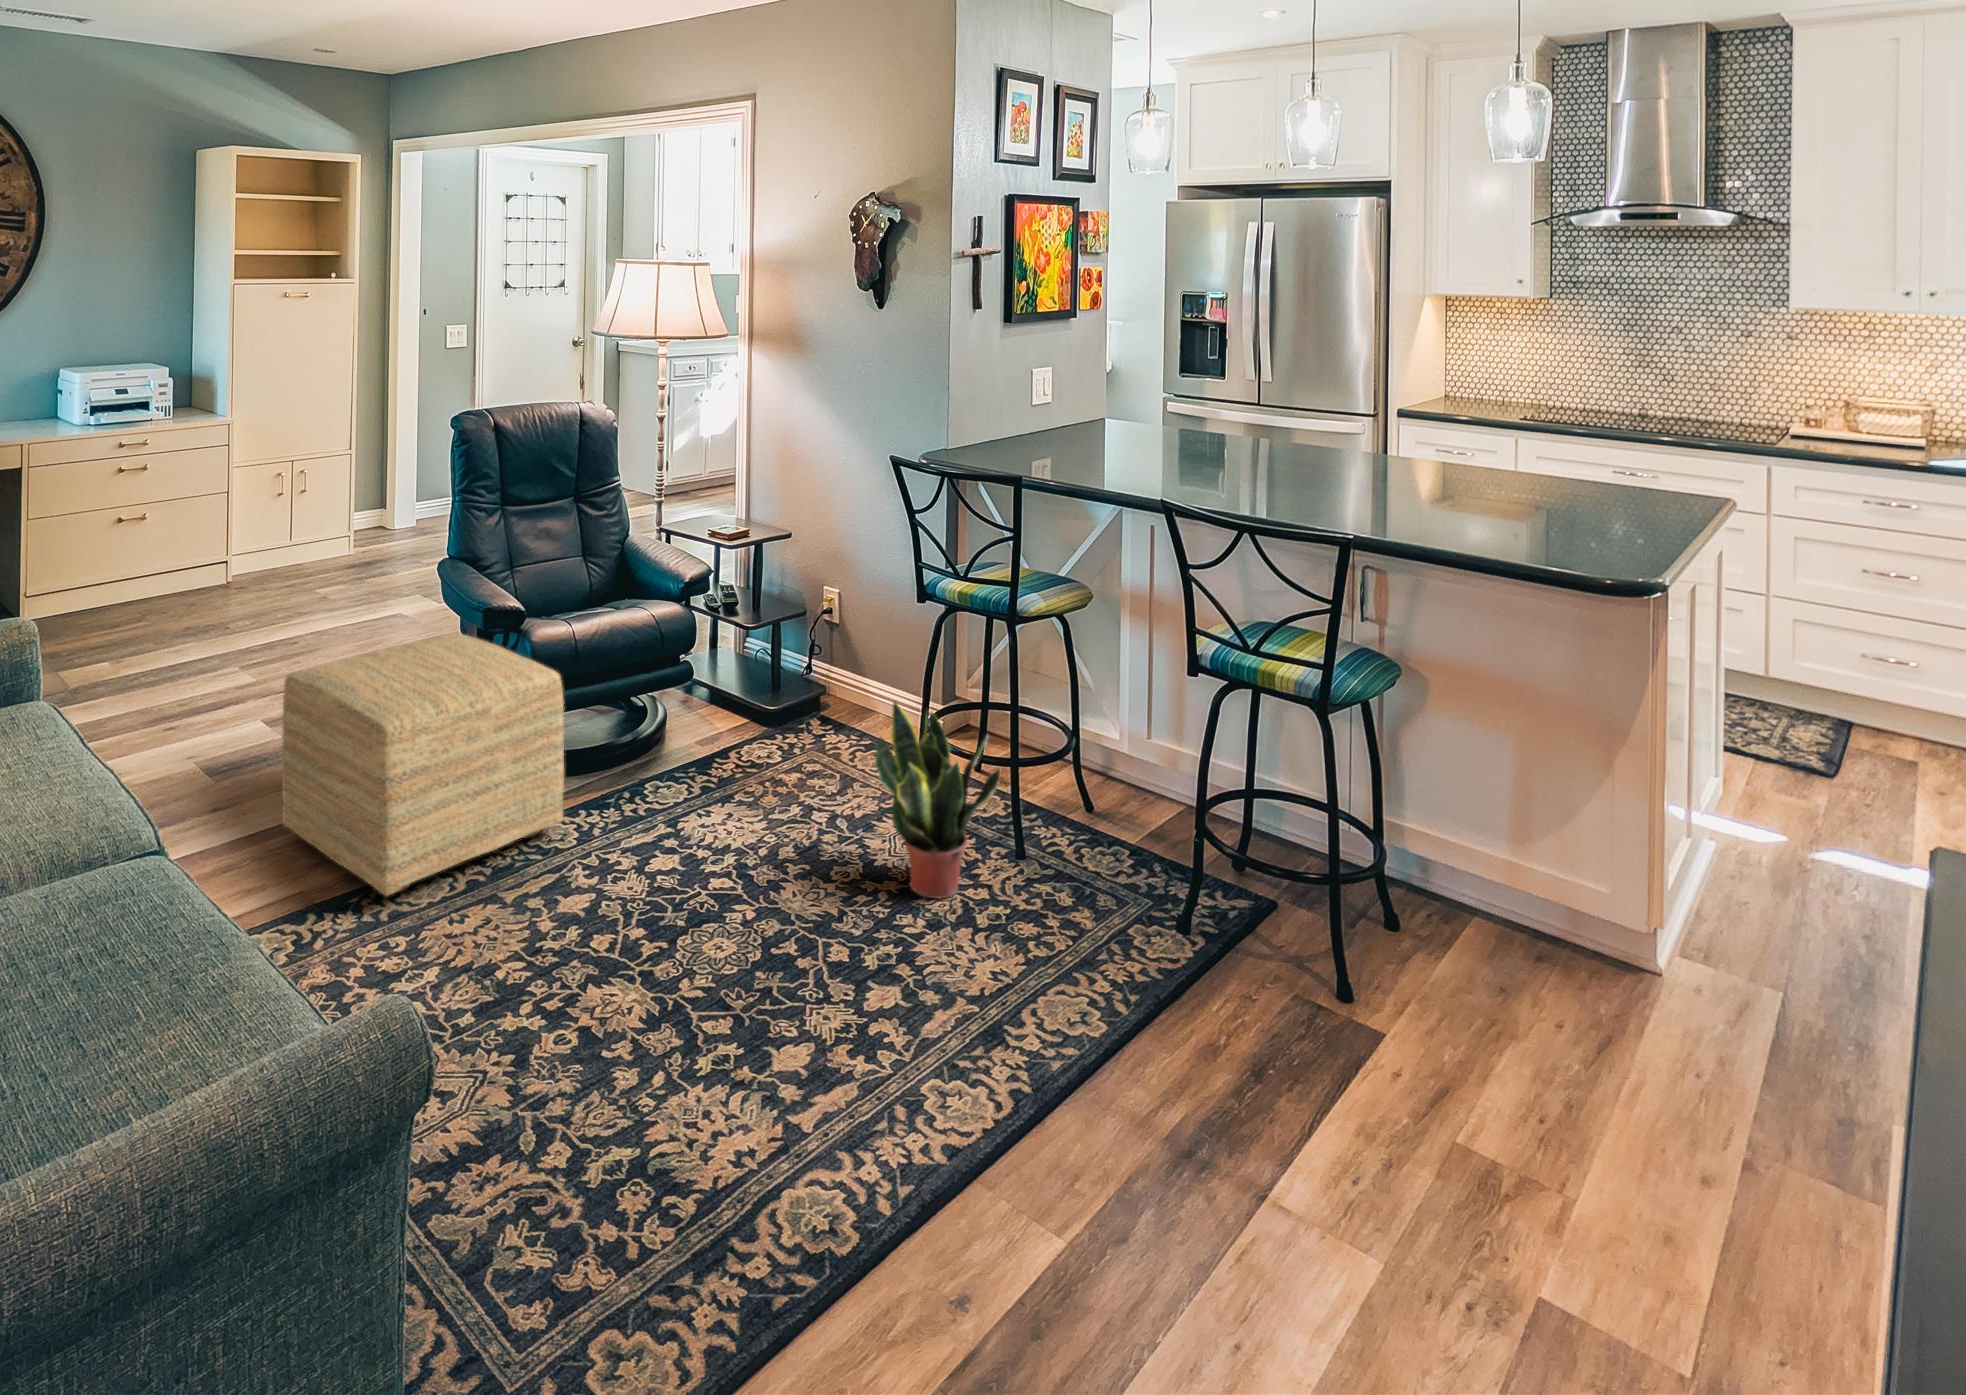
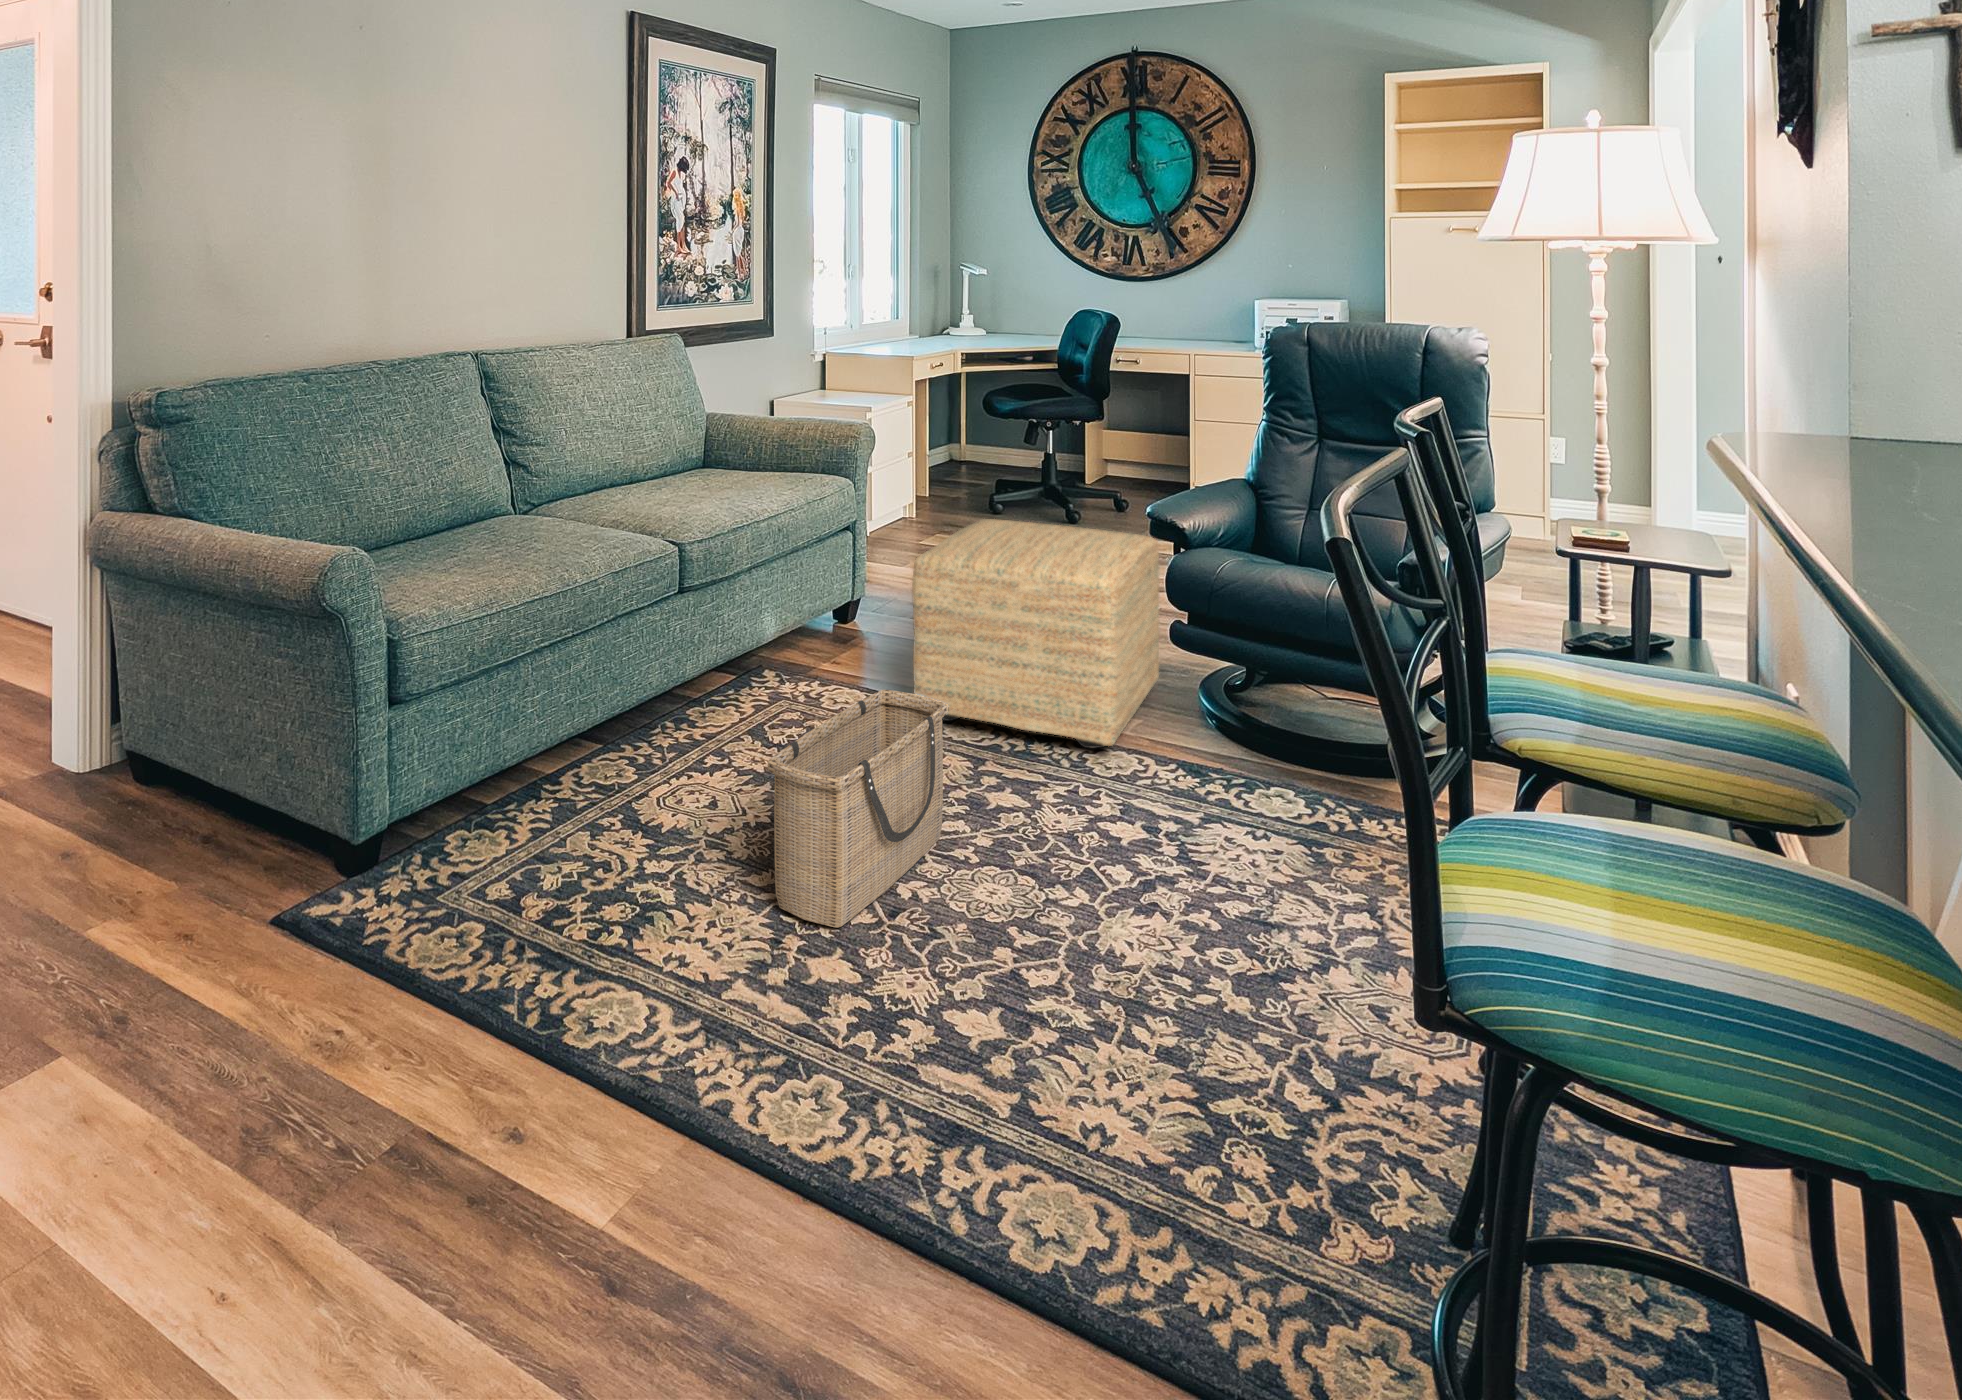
potted plant: present [875,702,1000,898] -> none [1145,717,1397,1055]
basket: none [562,823,752,1068] -> present [767,690,948,928]

